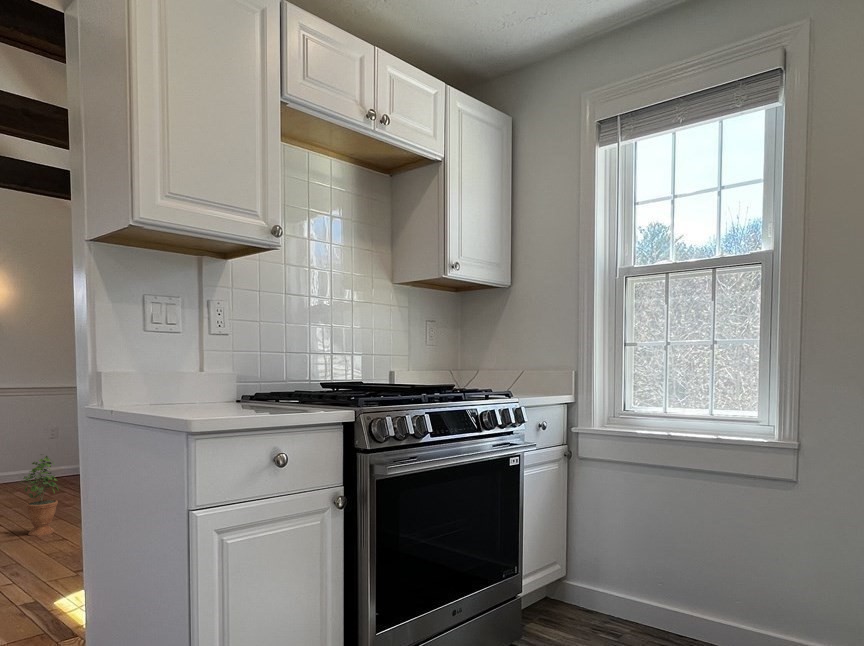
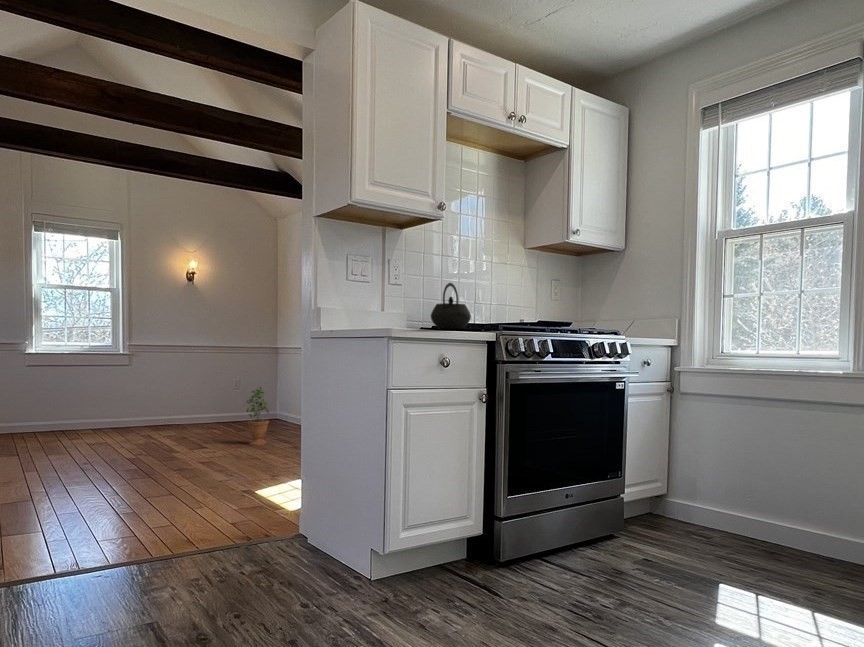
kettle: none [258,340,318,406] -> present [431,283,471,329]

